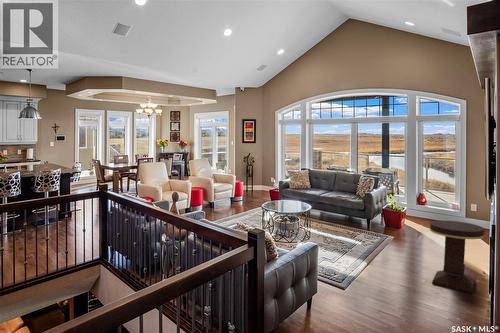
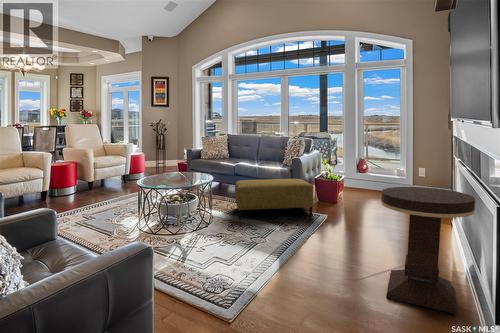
ottoman: none [324,208,384,237] -> present [235,179,314,219]

